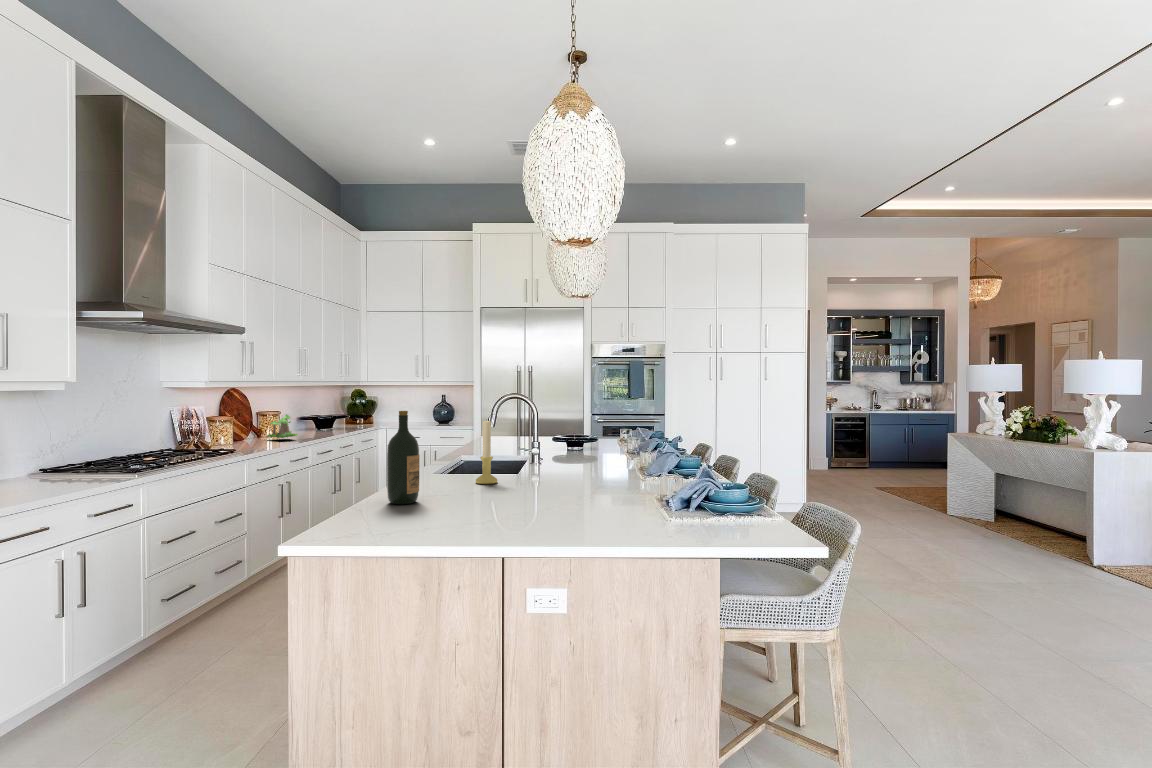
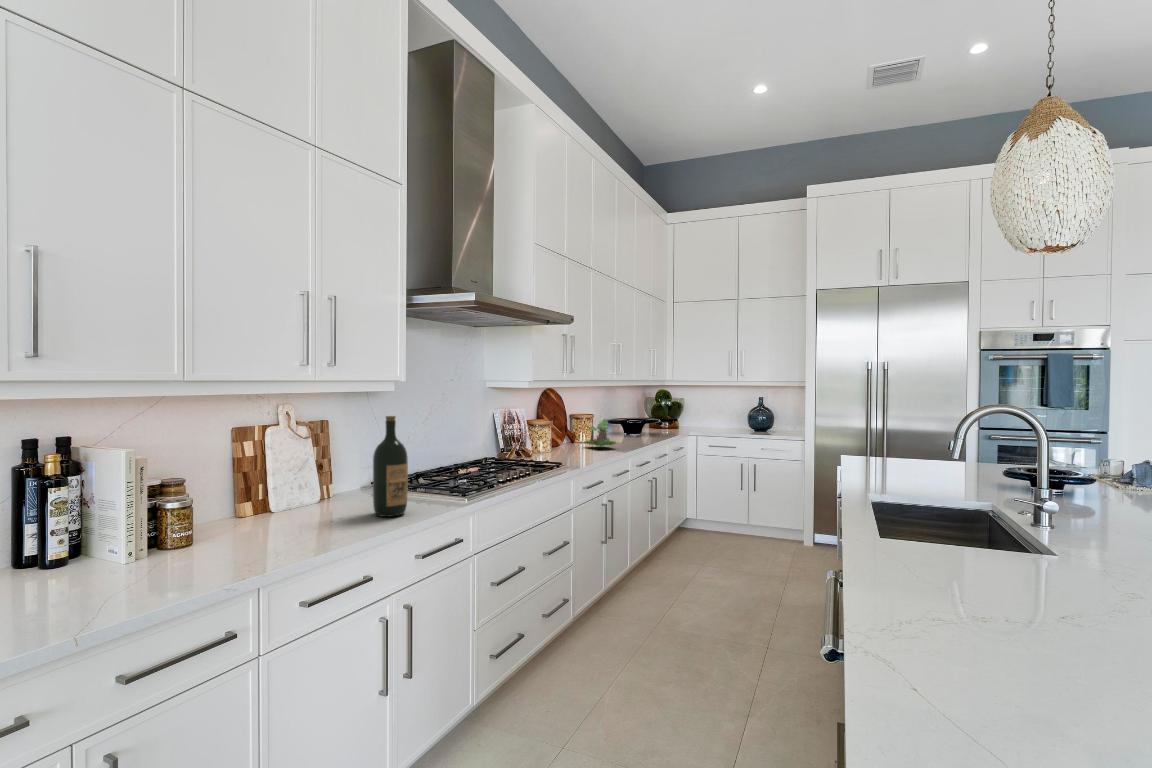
wine bottle: present [387,411,420,504] -> present [373,416,408,517]
candle holder: present [476,421,498,484] -> none [1039,461,1097,597]

